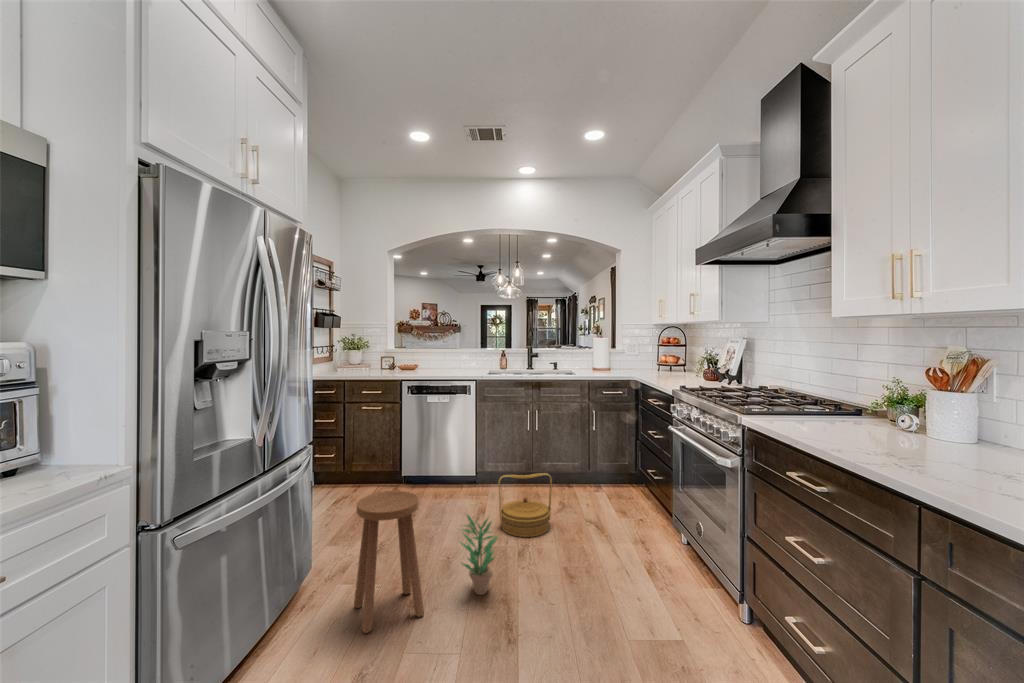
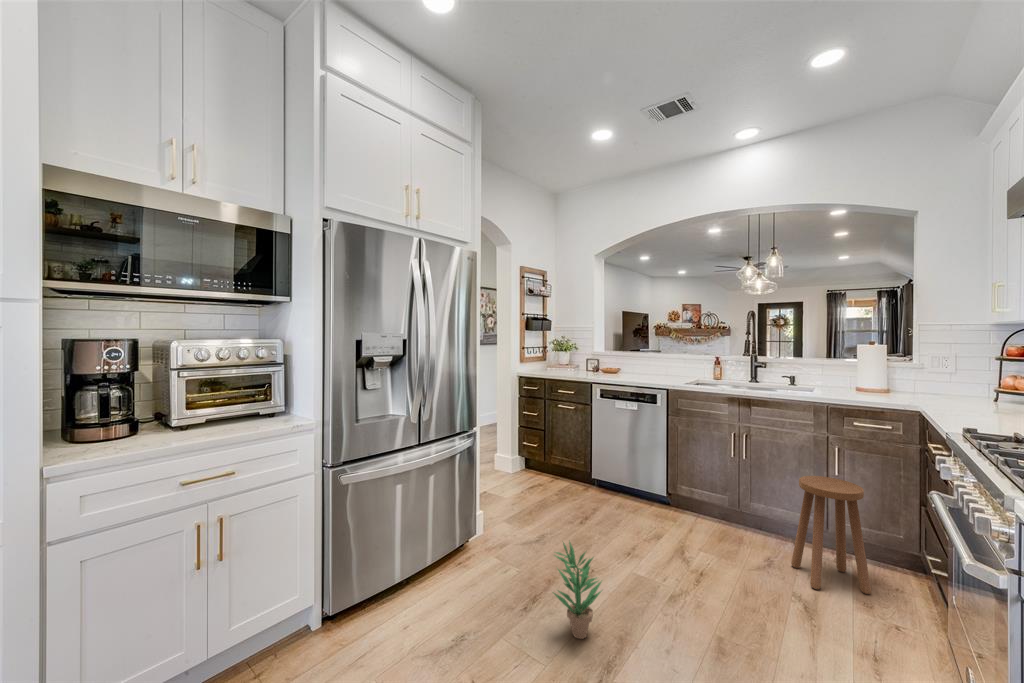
basket: present [498,473,552,537] -> none [655,506,727,594]
stool: present [354,491,424,633] -> present [791,476,871,594]

